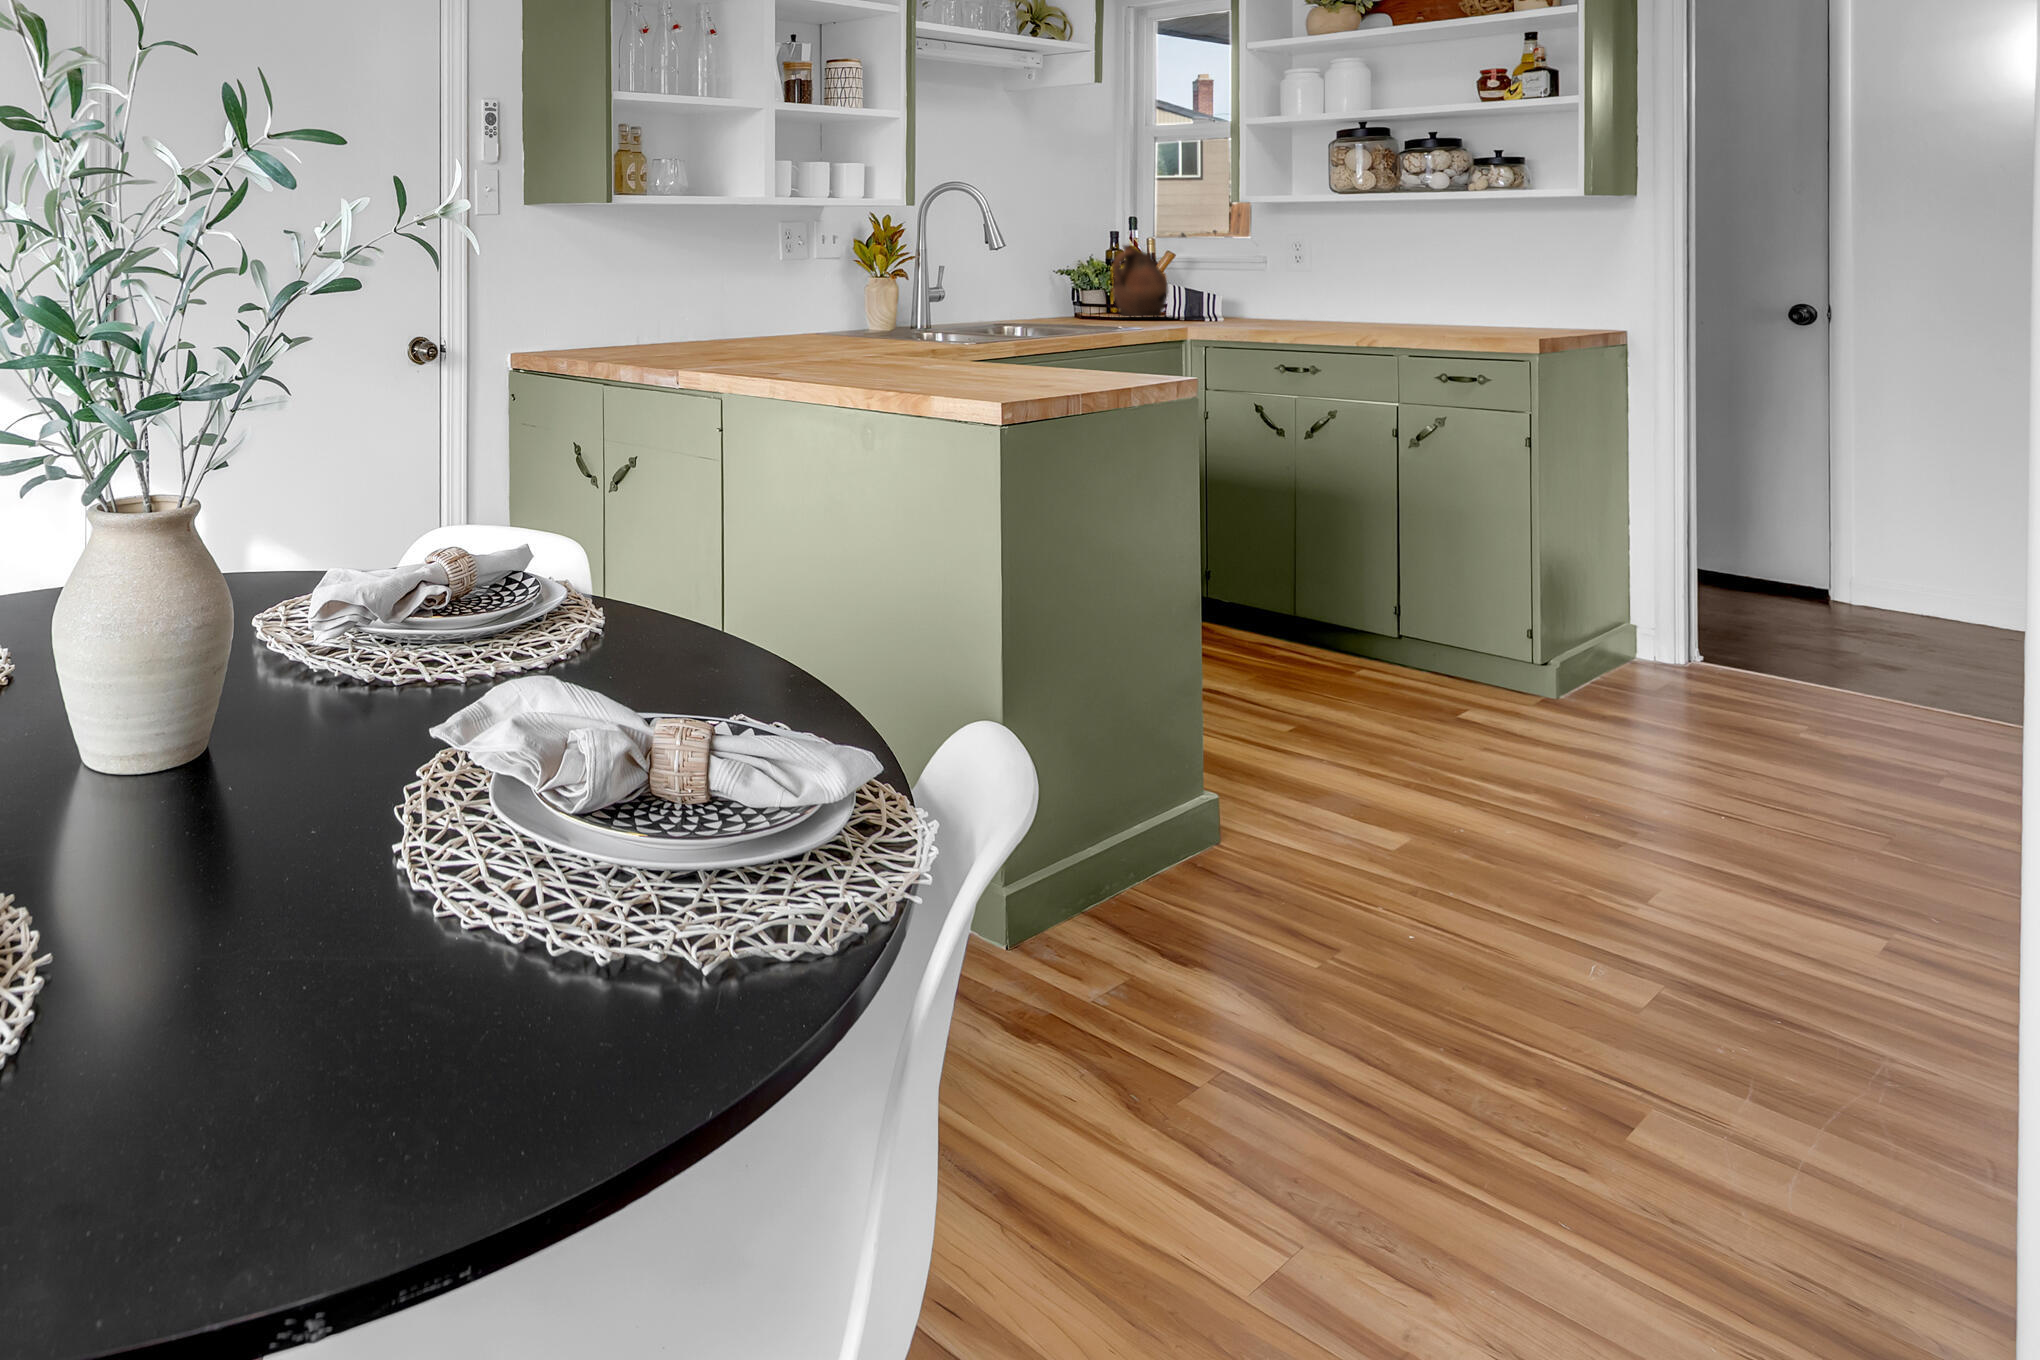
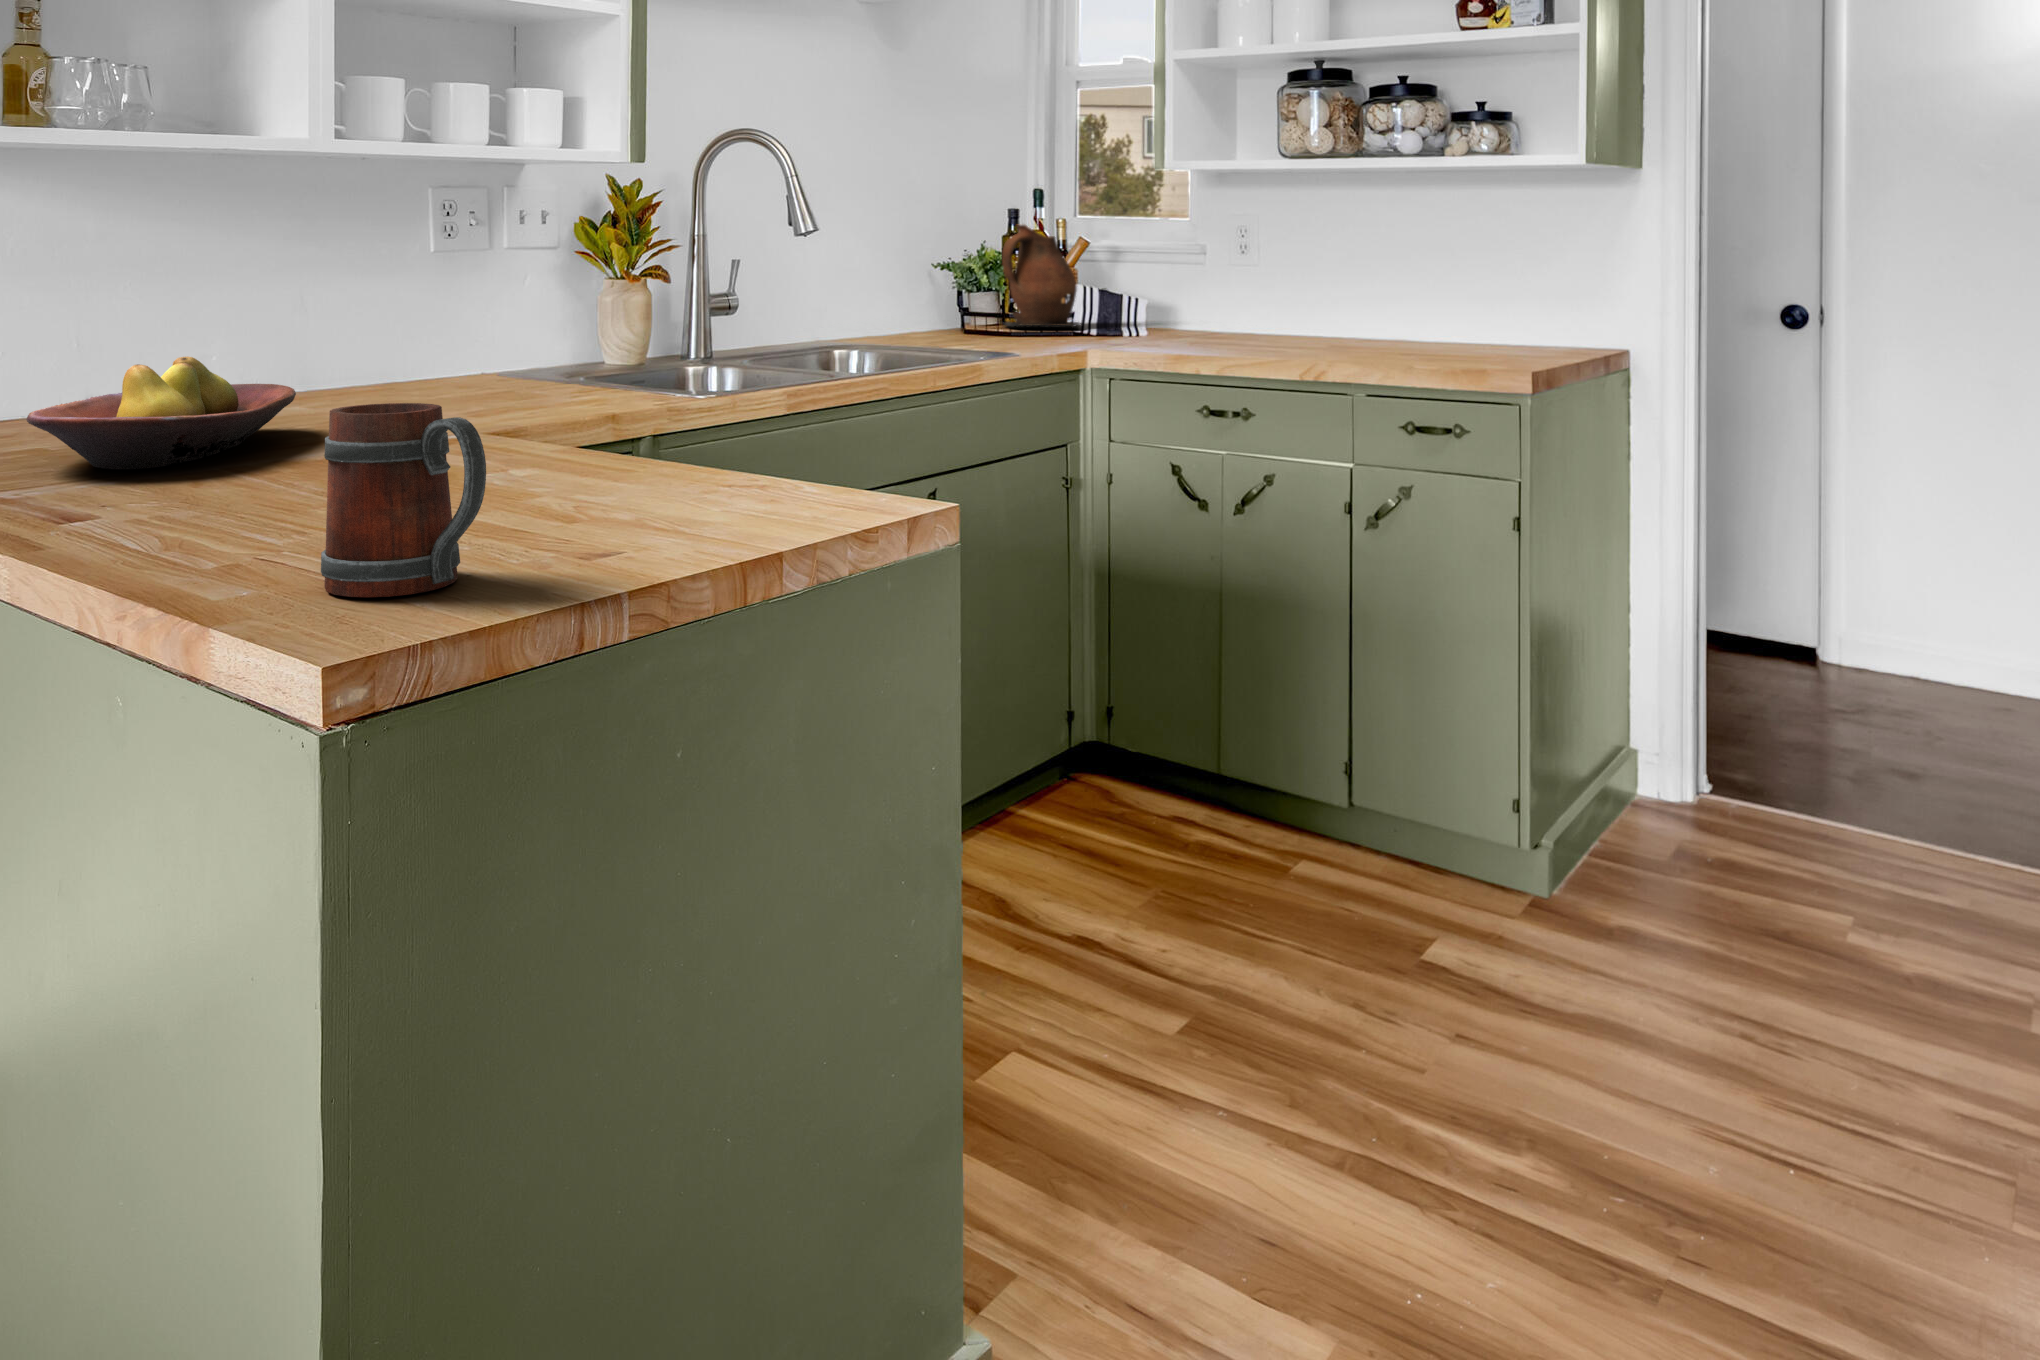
mug: none [957,310,1035,385] -> present [321,403,486,597]
fruit bowl: none [701,311,802,360] -> present [26,357,296,469]

